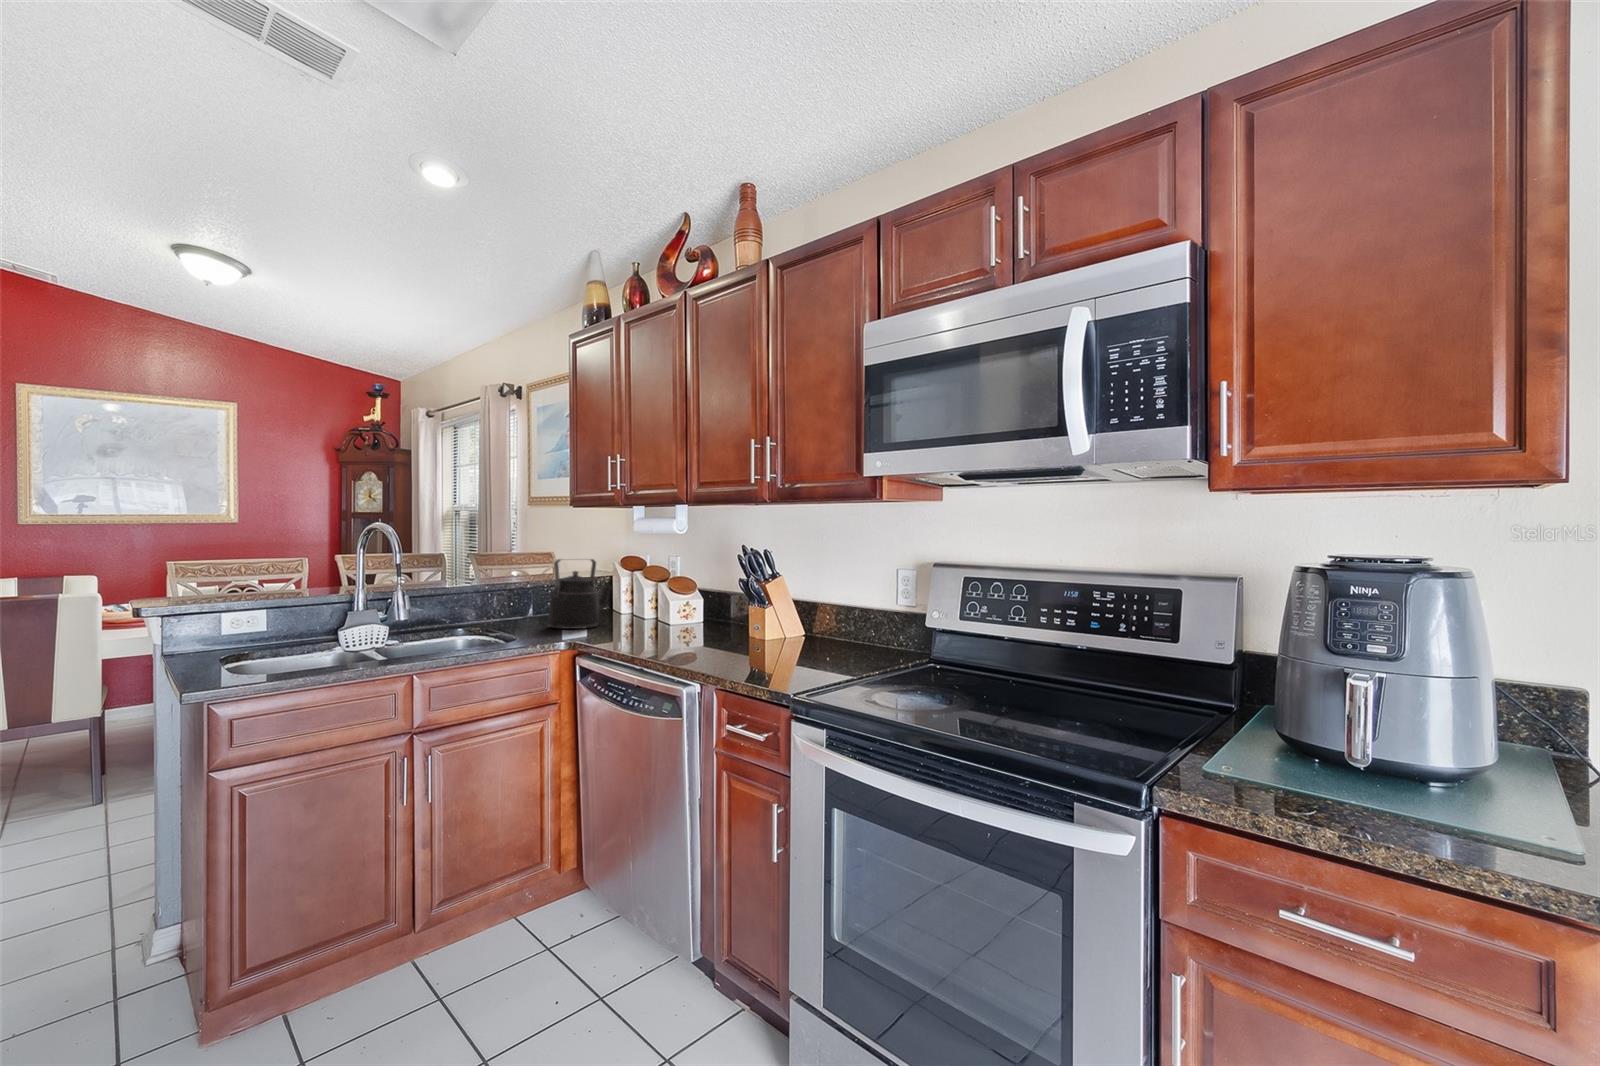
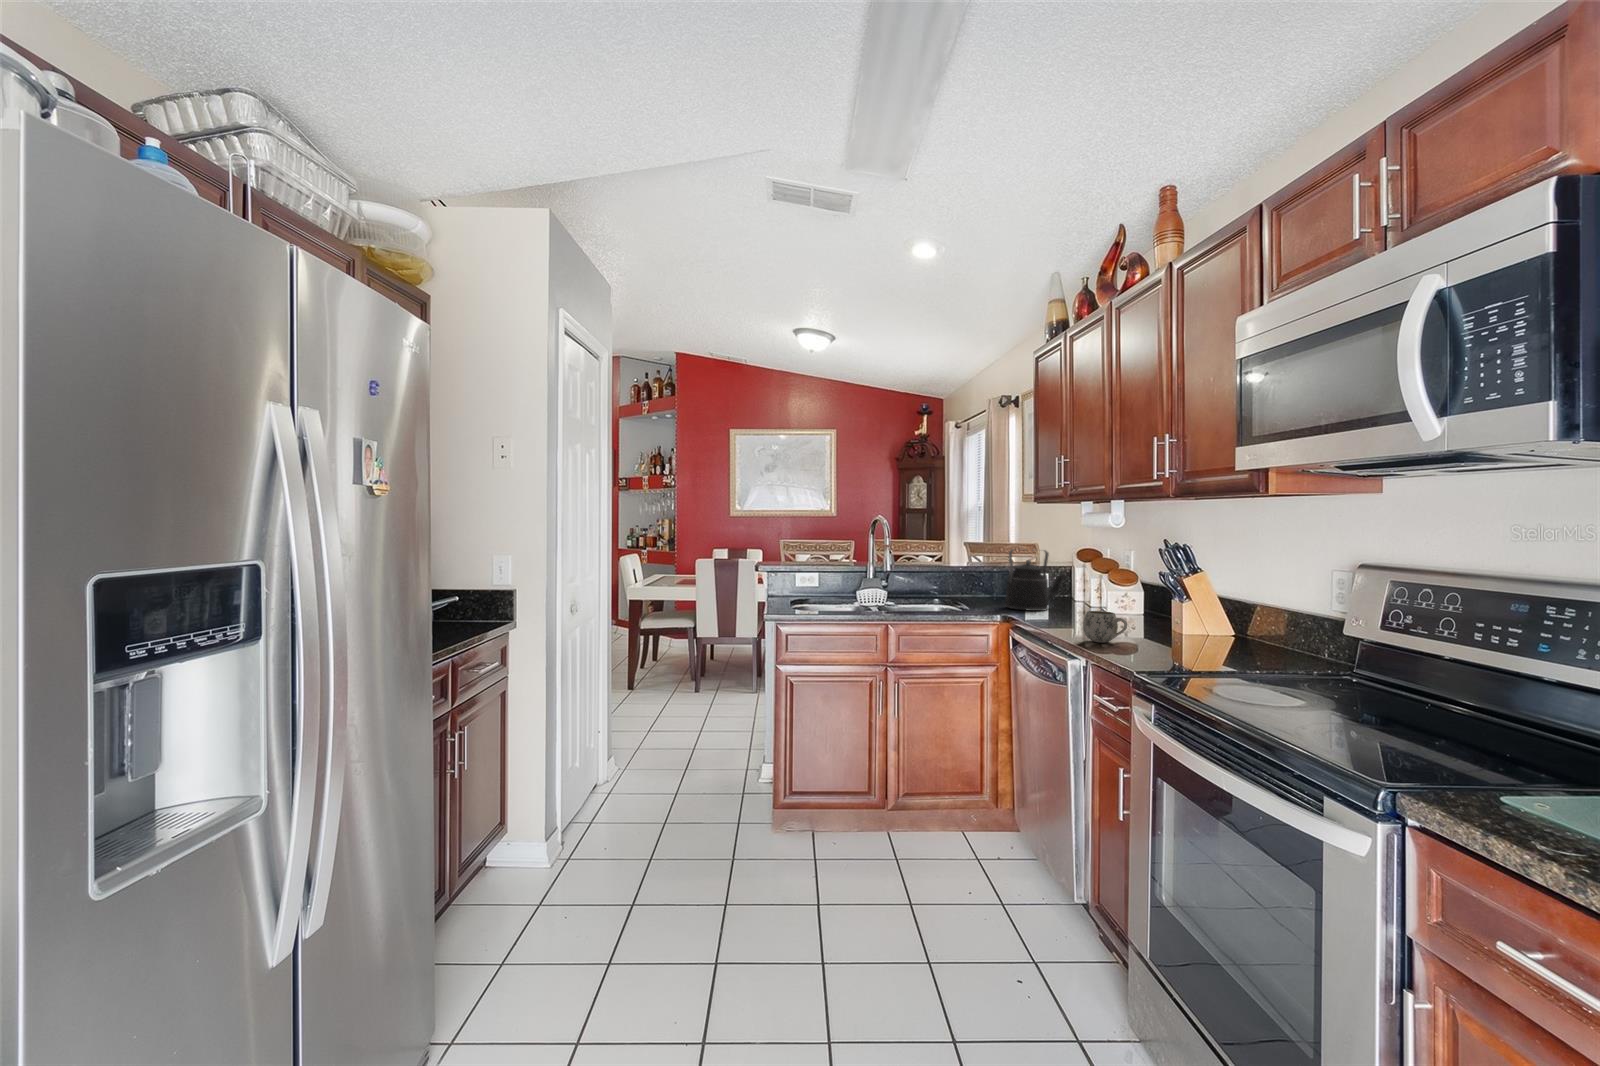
mug: none [681,624,727,659] -> present [1083,611,1127,643]

